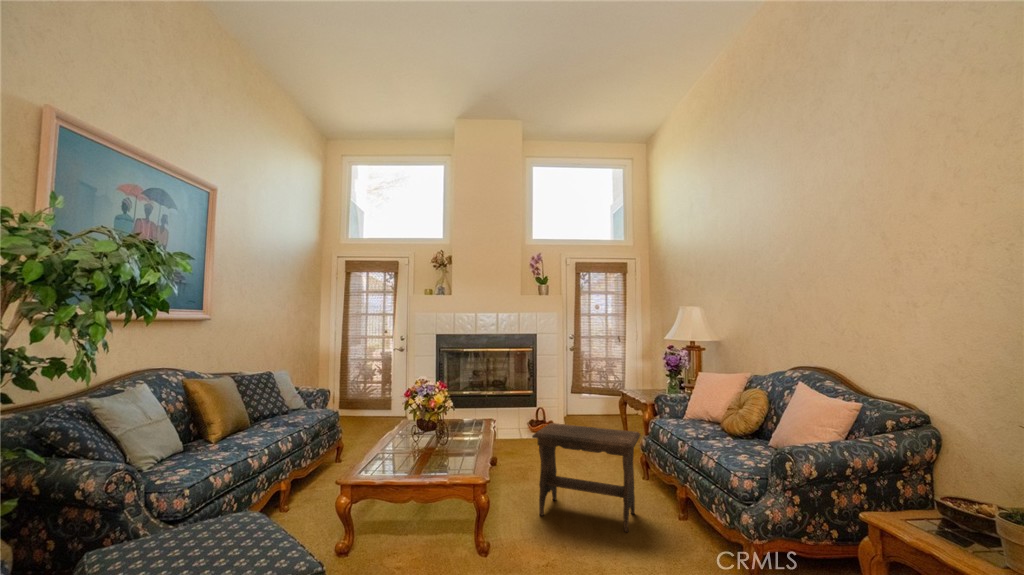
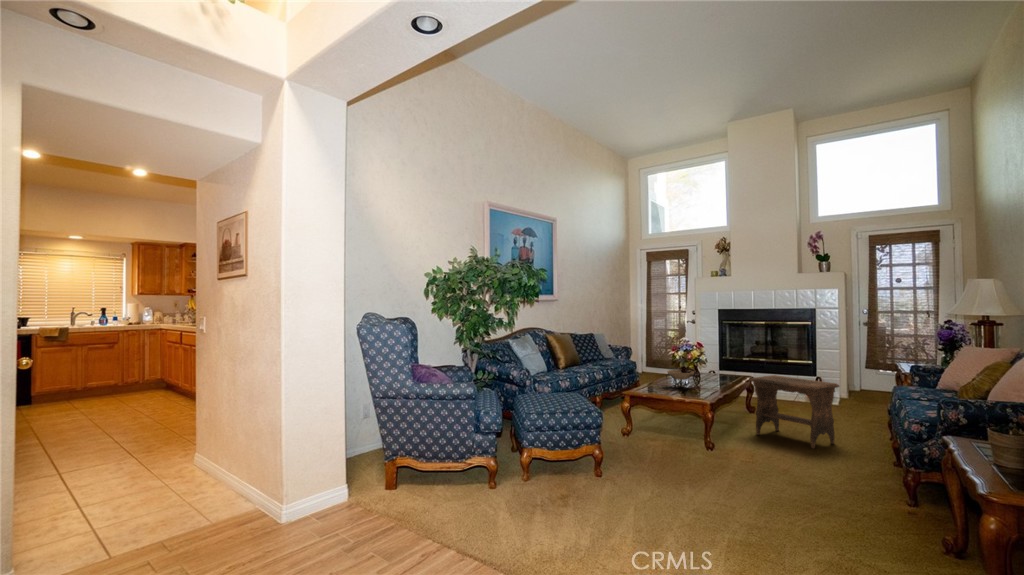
decorative bowl: none [410,427,458,460] -> present [666,370,695,388]

